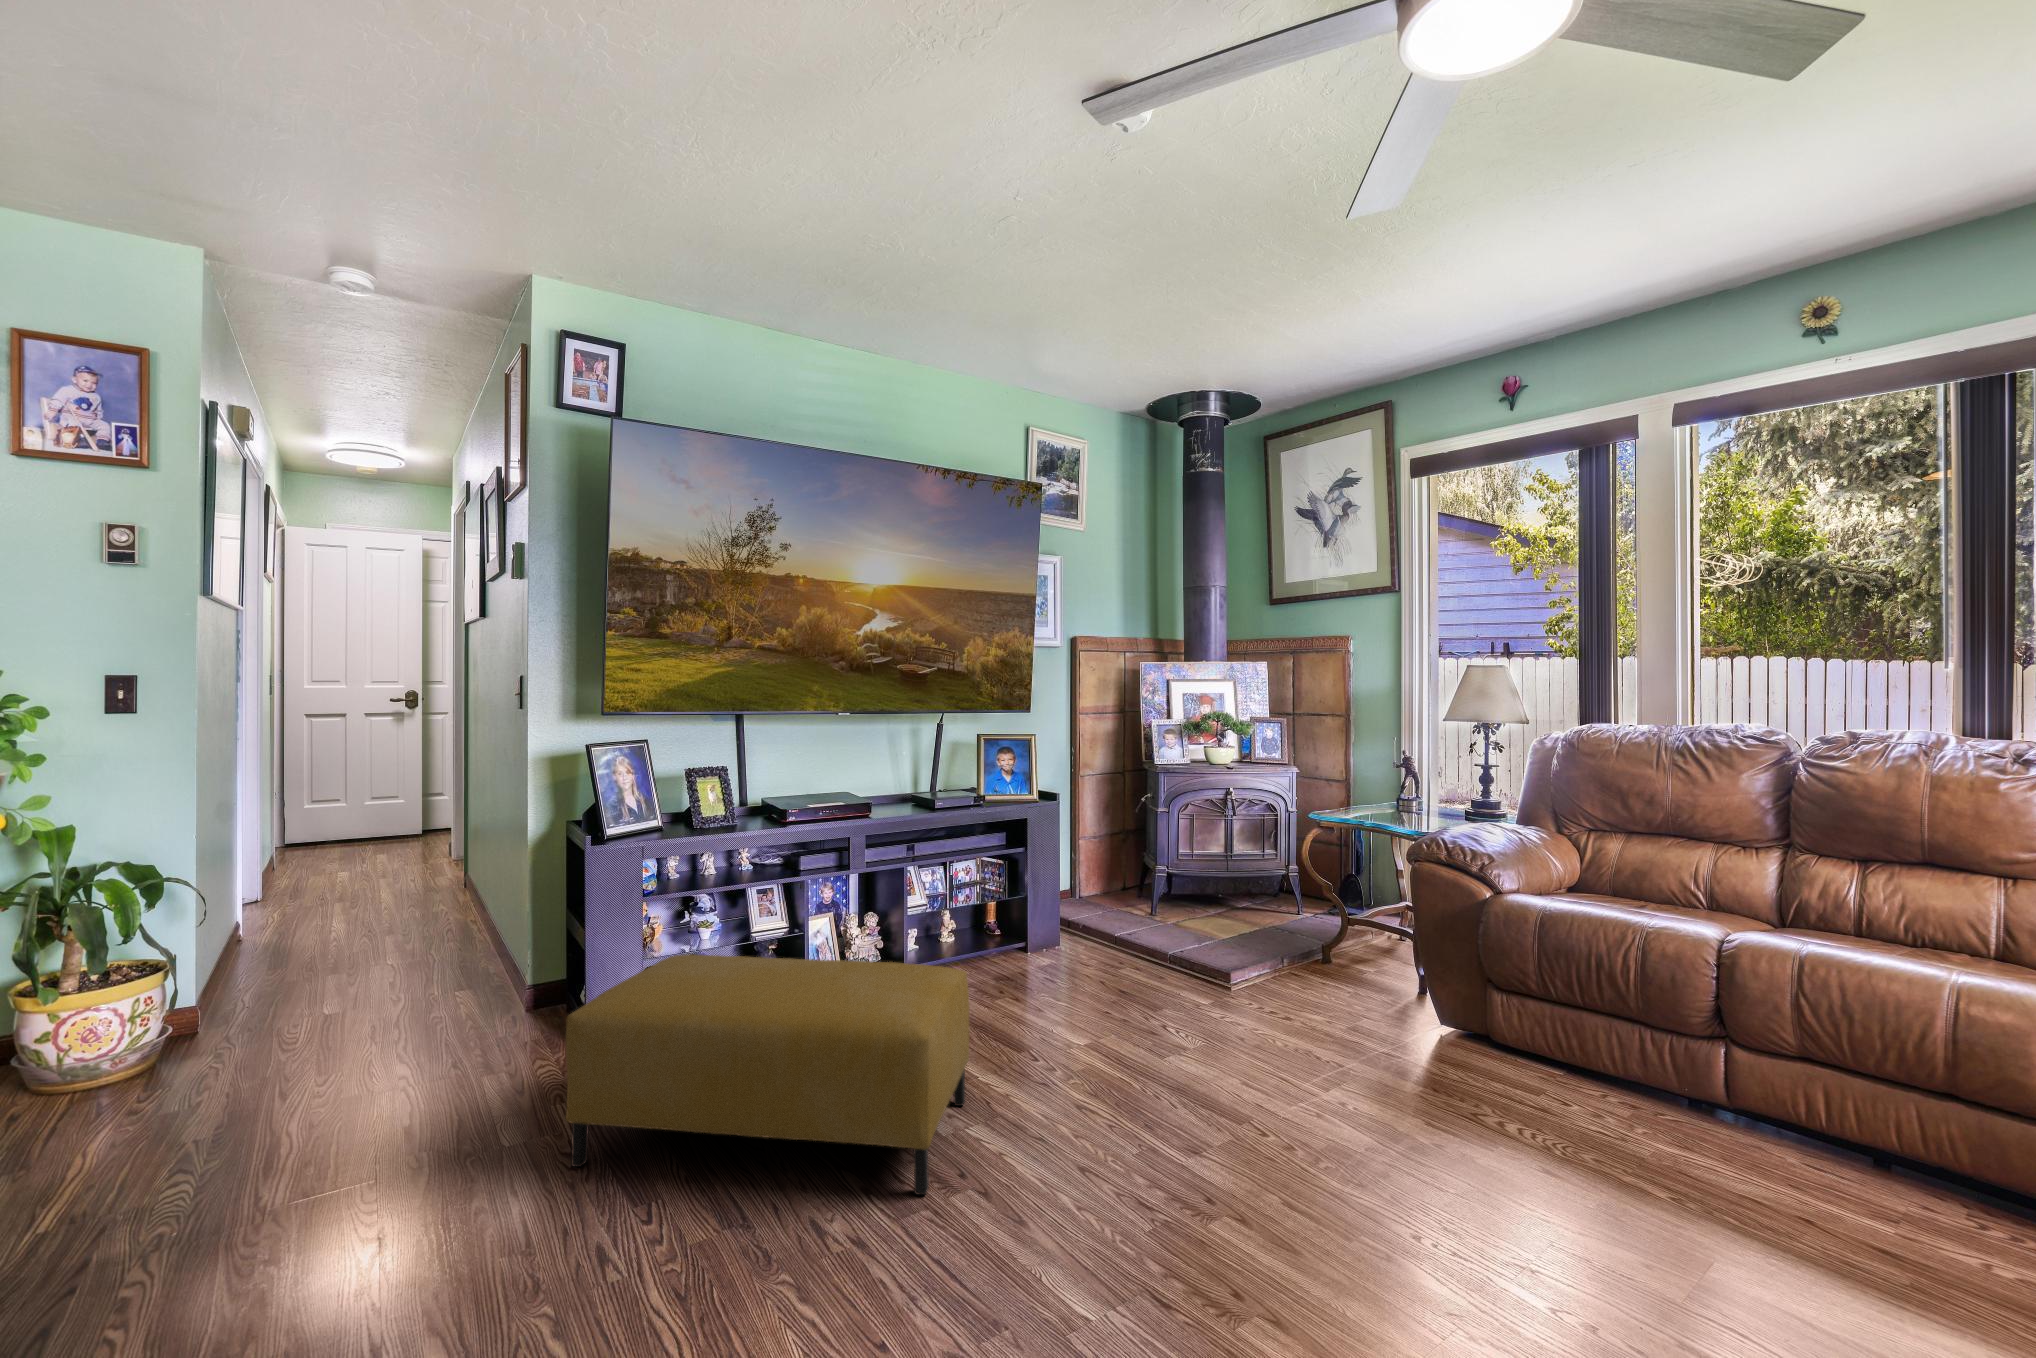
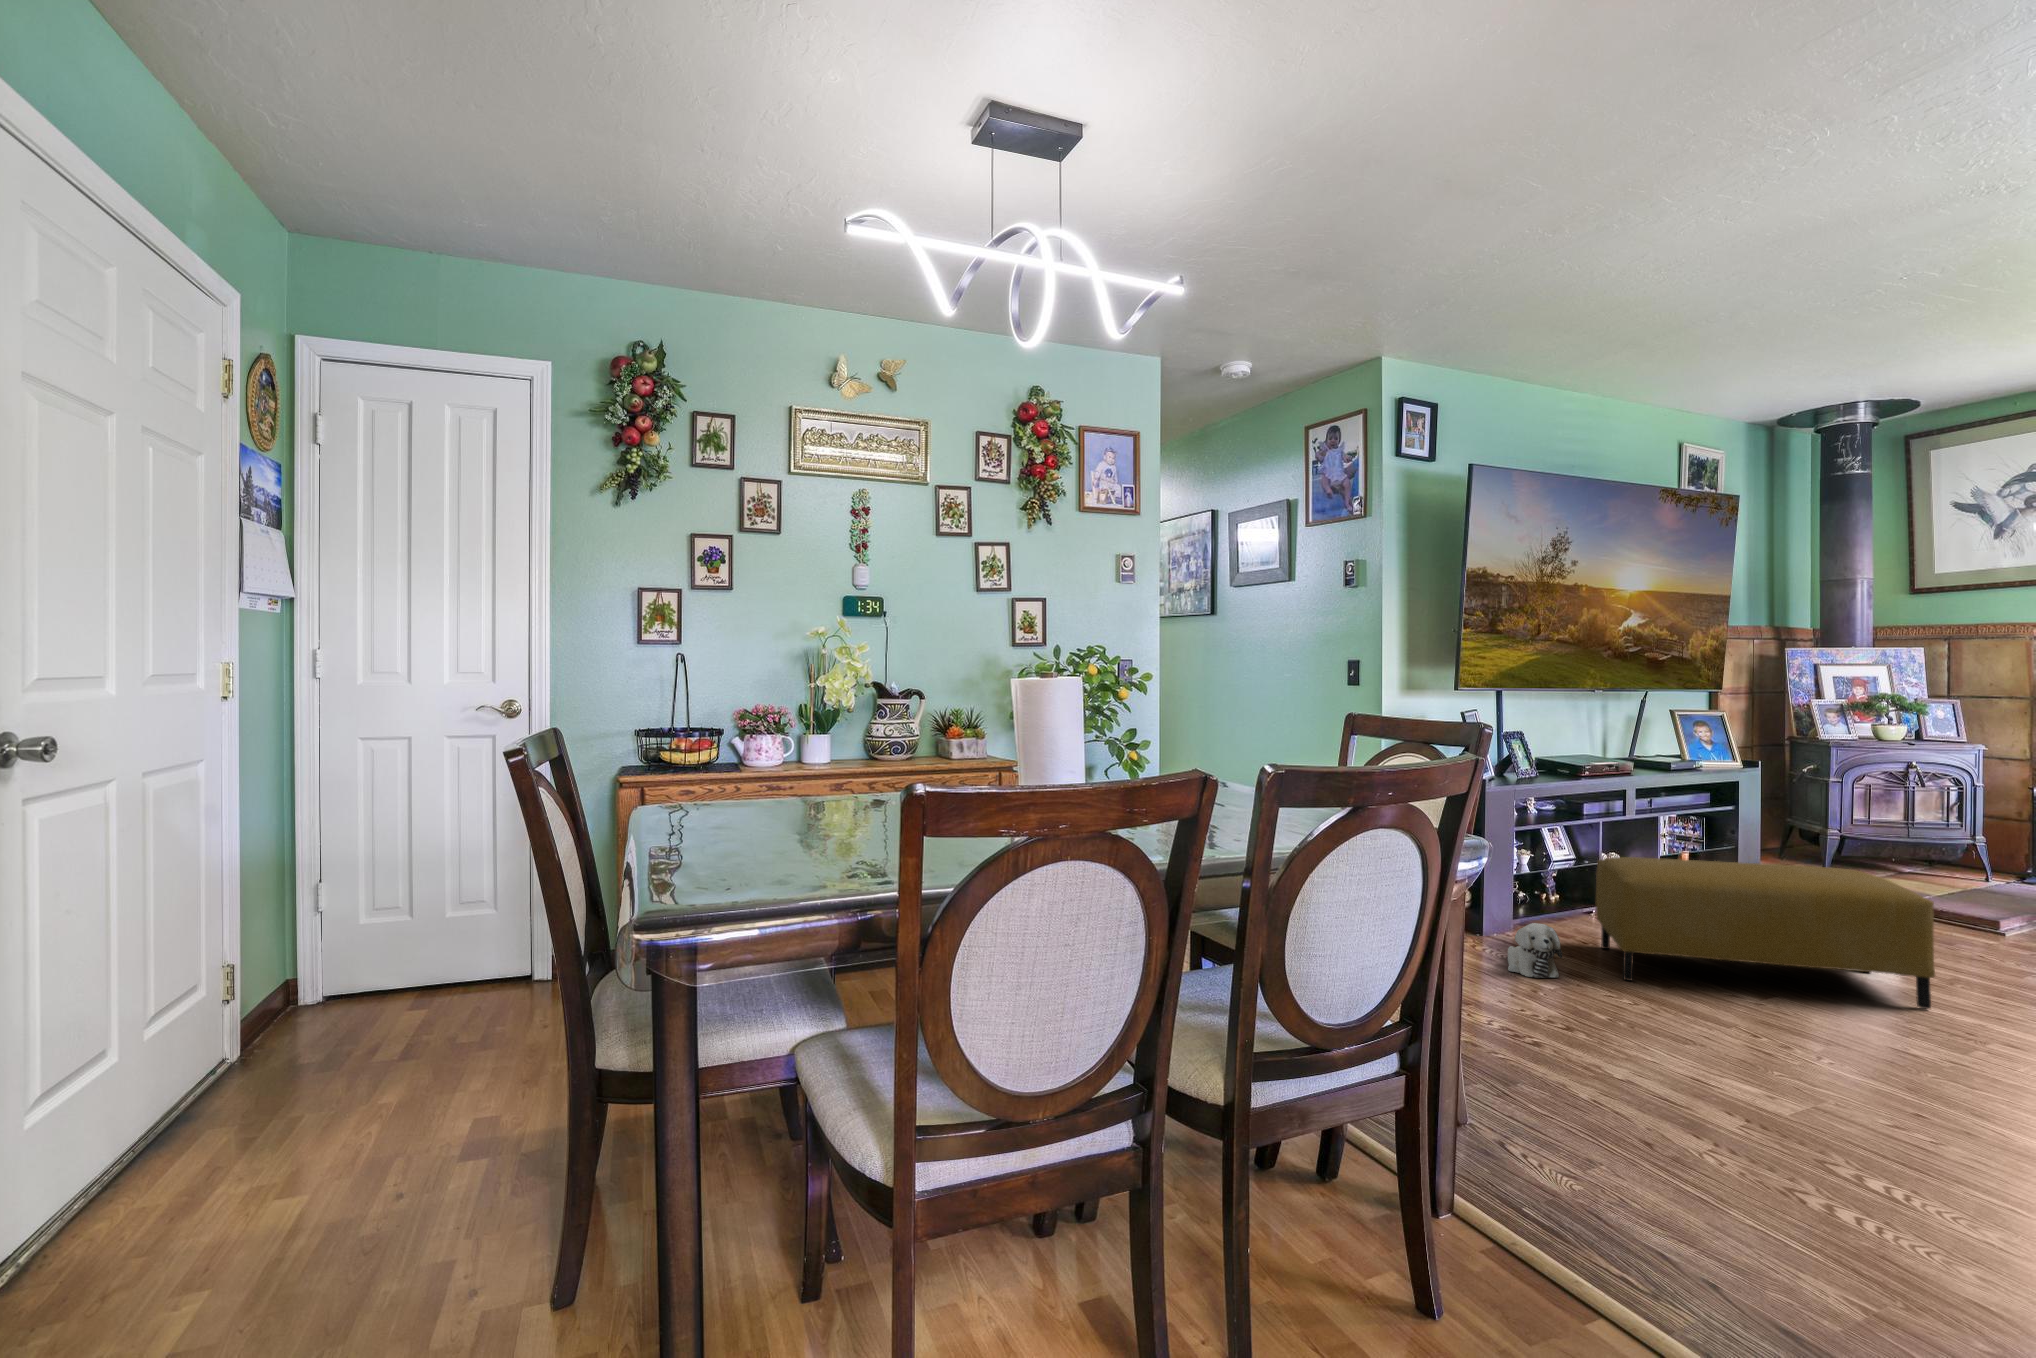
plush toy: none [417,1084,501,1177] -> present [1508,923,1562,978]

